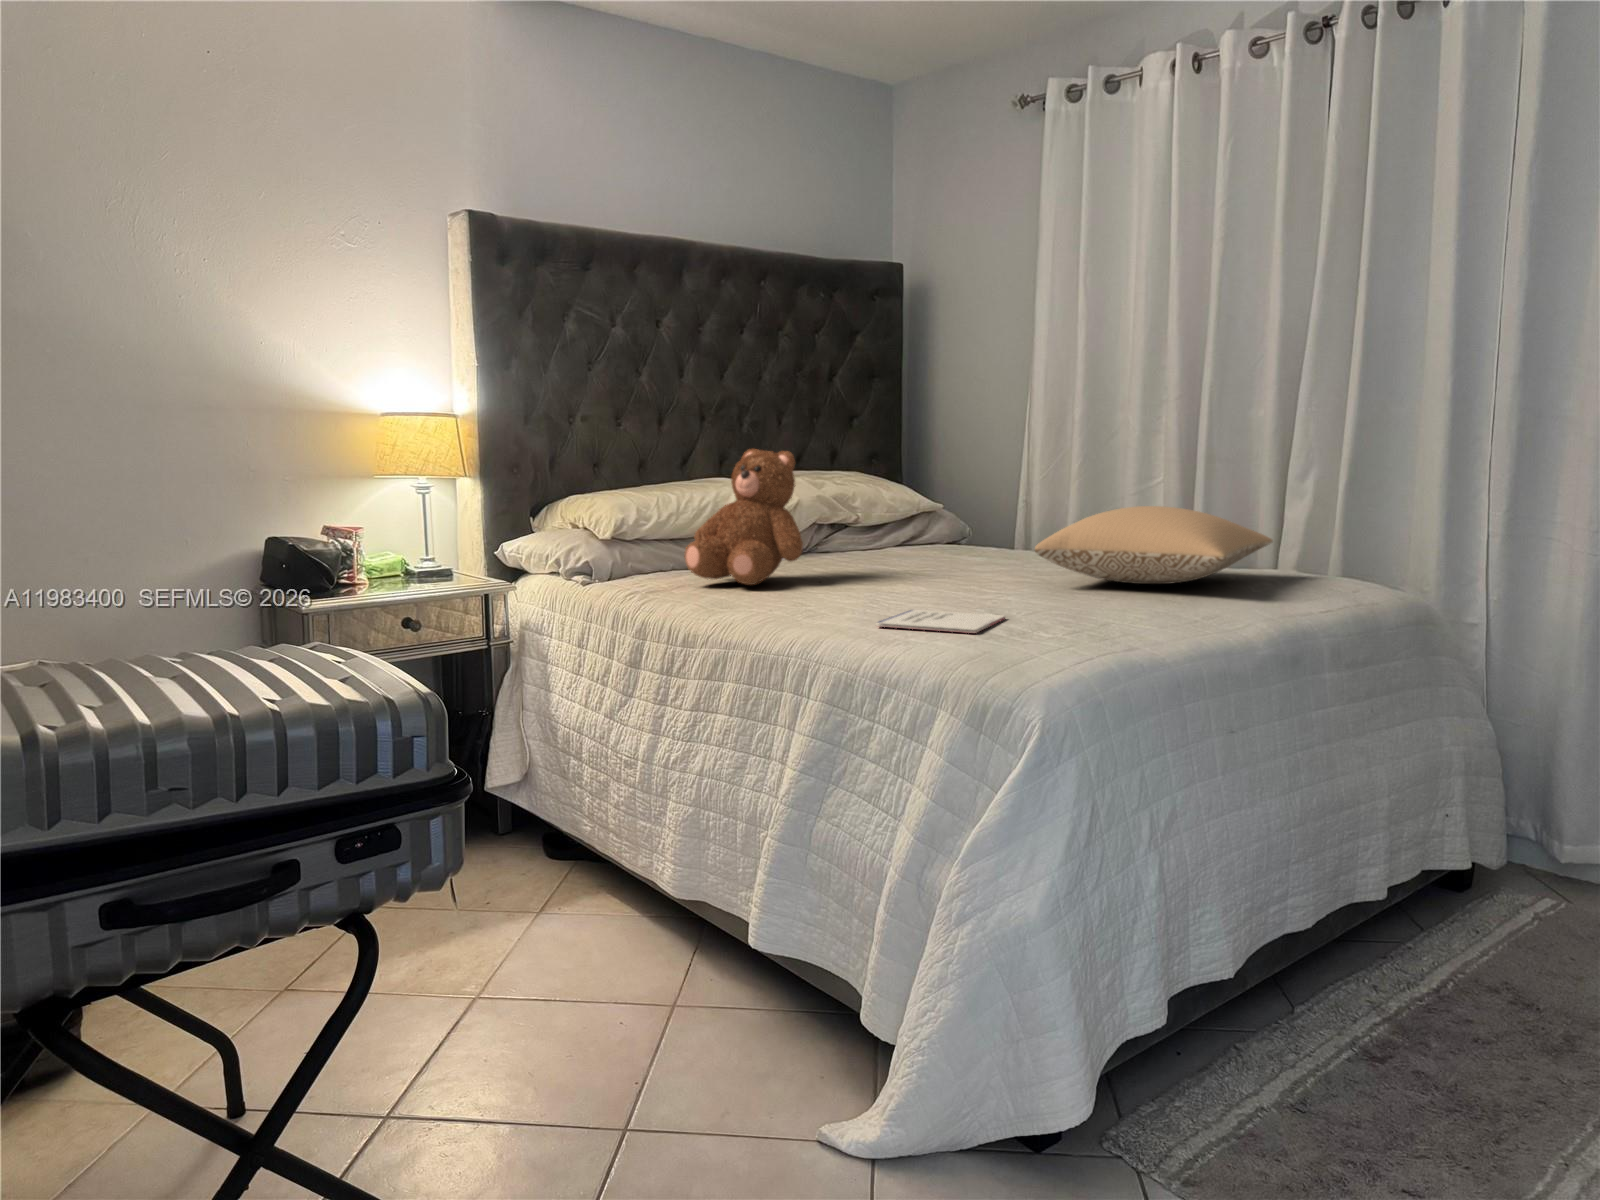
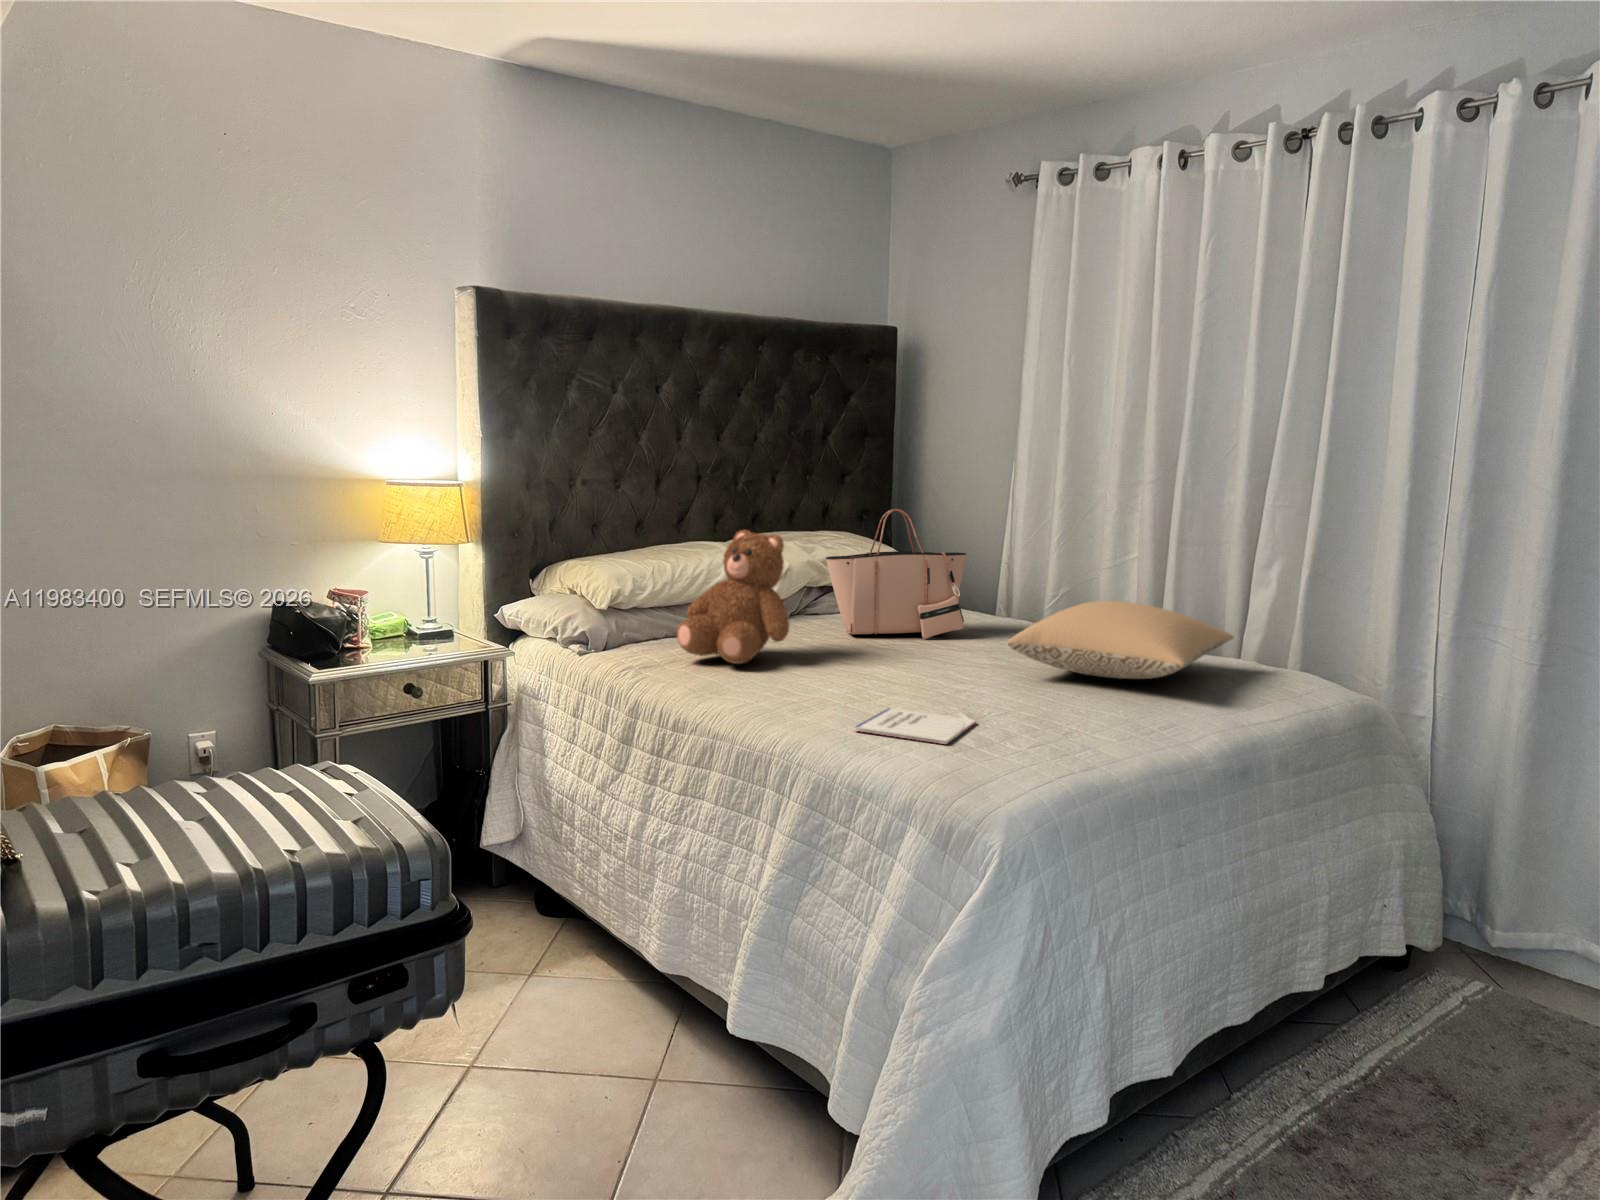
tote bag: none [839,431,986,565] -> present [826,509,967,639]

